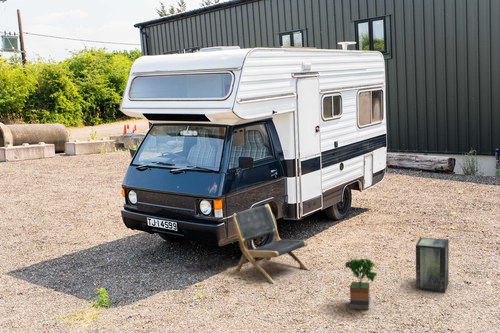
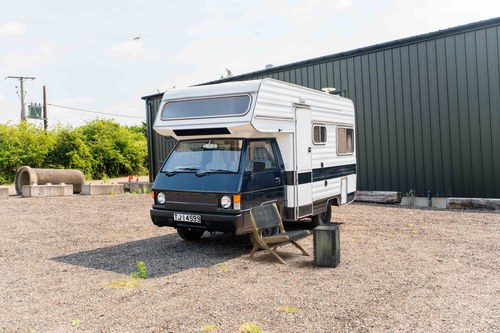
storage box: present [416,238,449,292] -> present [313,226,340,267]
potted tree: present [345,259,377,310] -> none [348,235,377,277]

